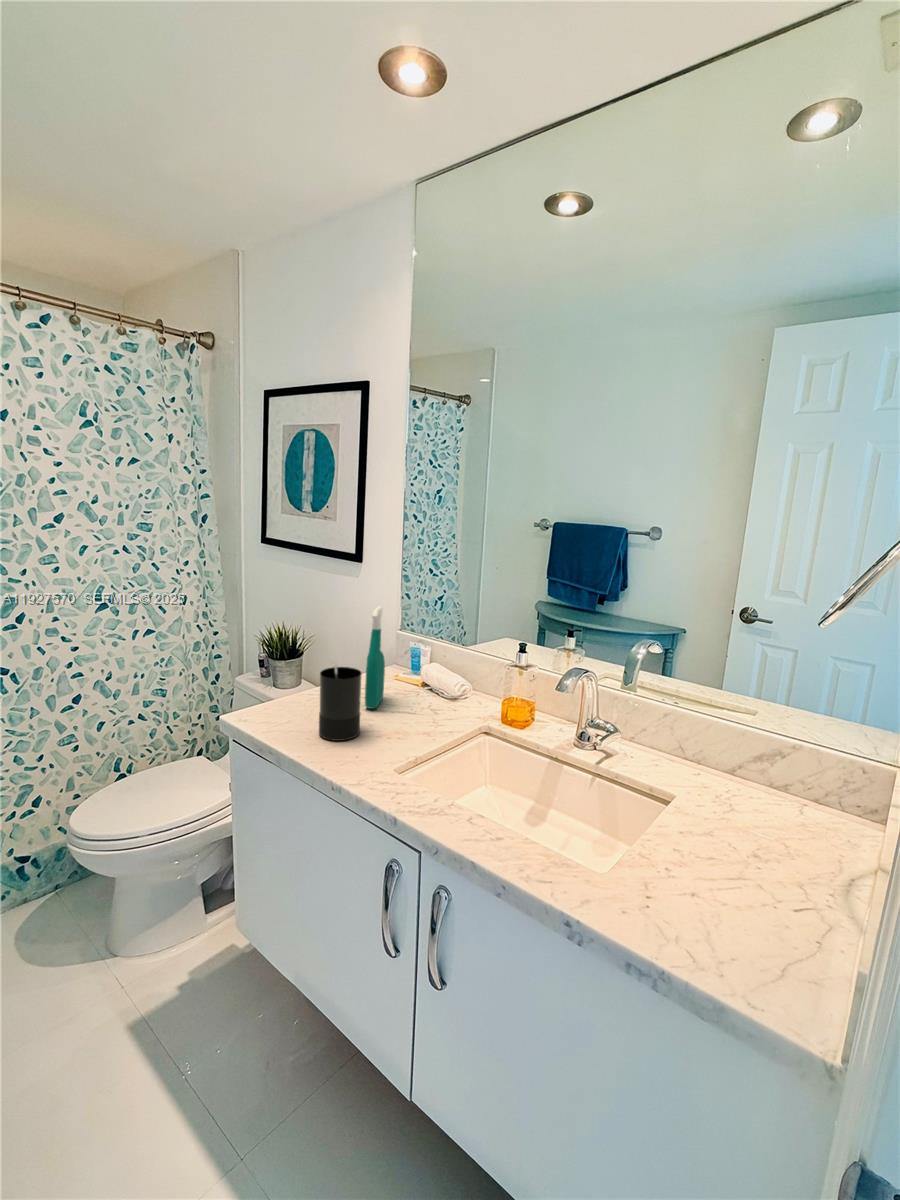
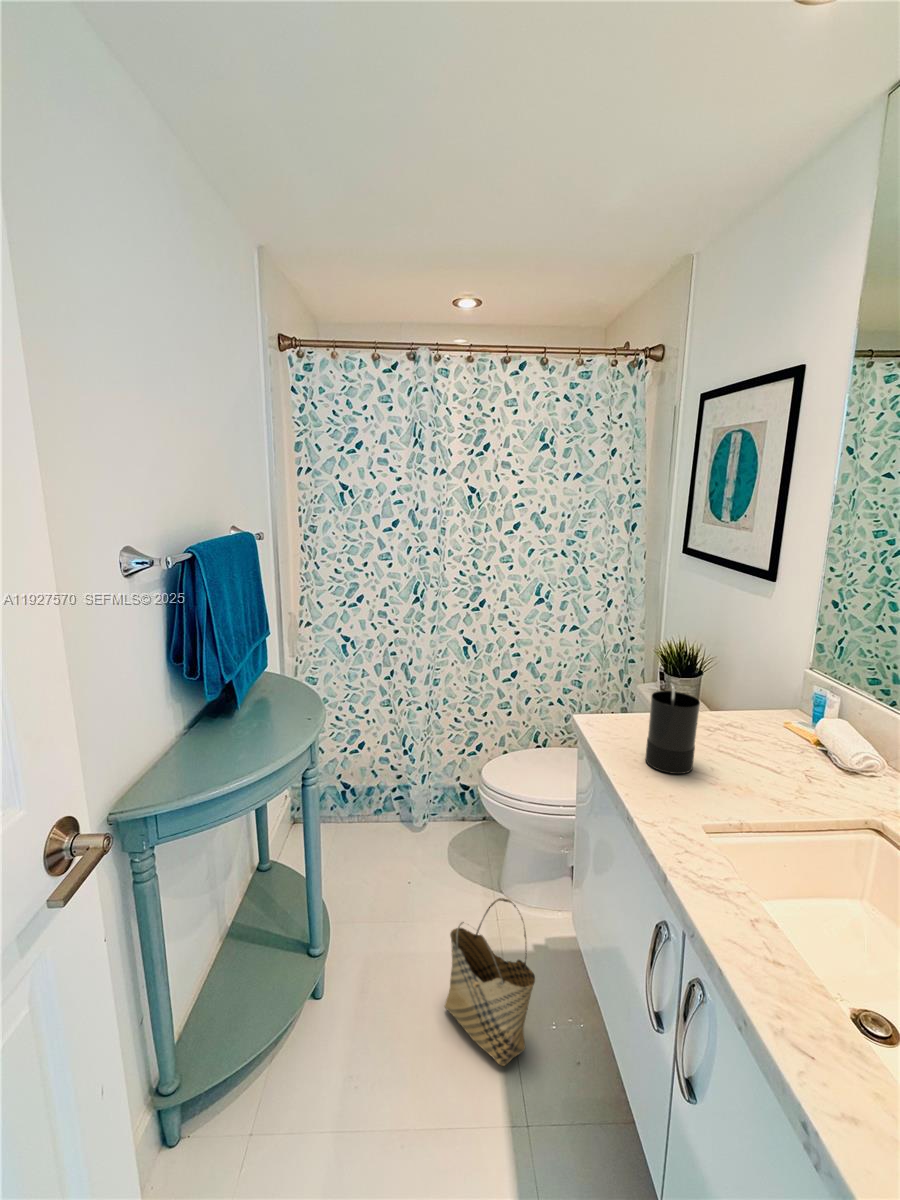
spray bottle: present [365,606,385,709] -> none [719,634,761,752]
woven basket: none [92,949,220,1132] -> present [445,898,535,1066]

